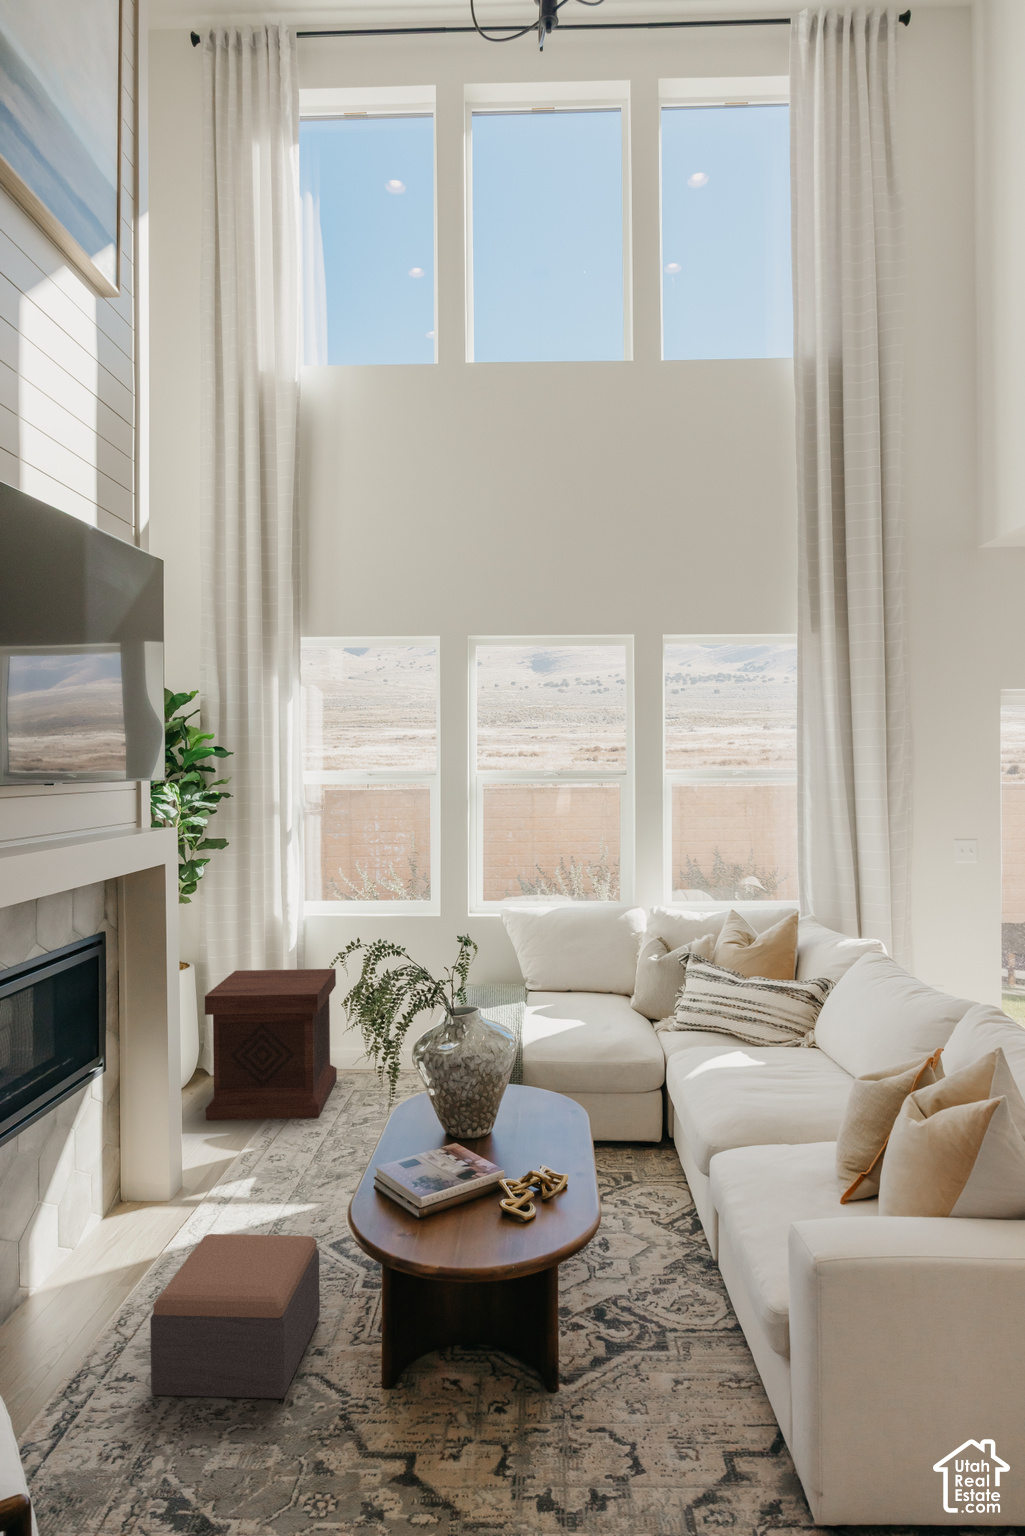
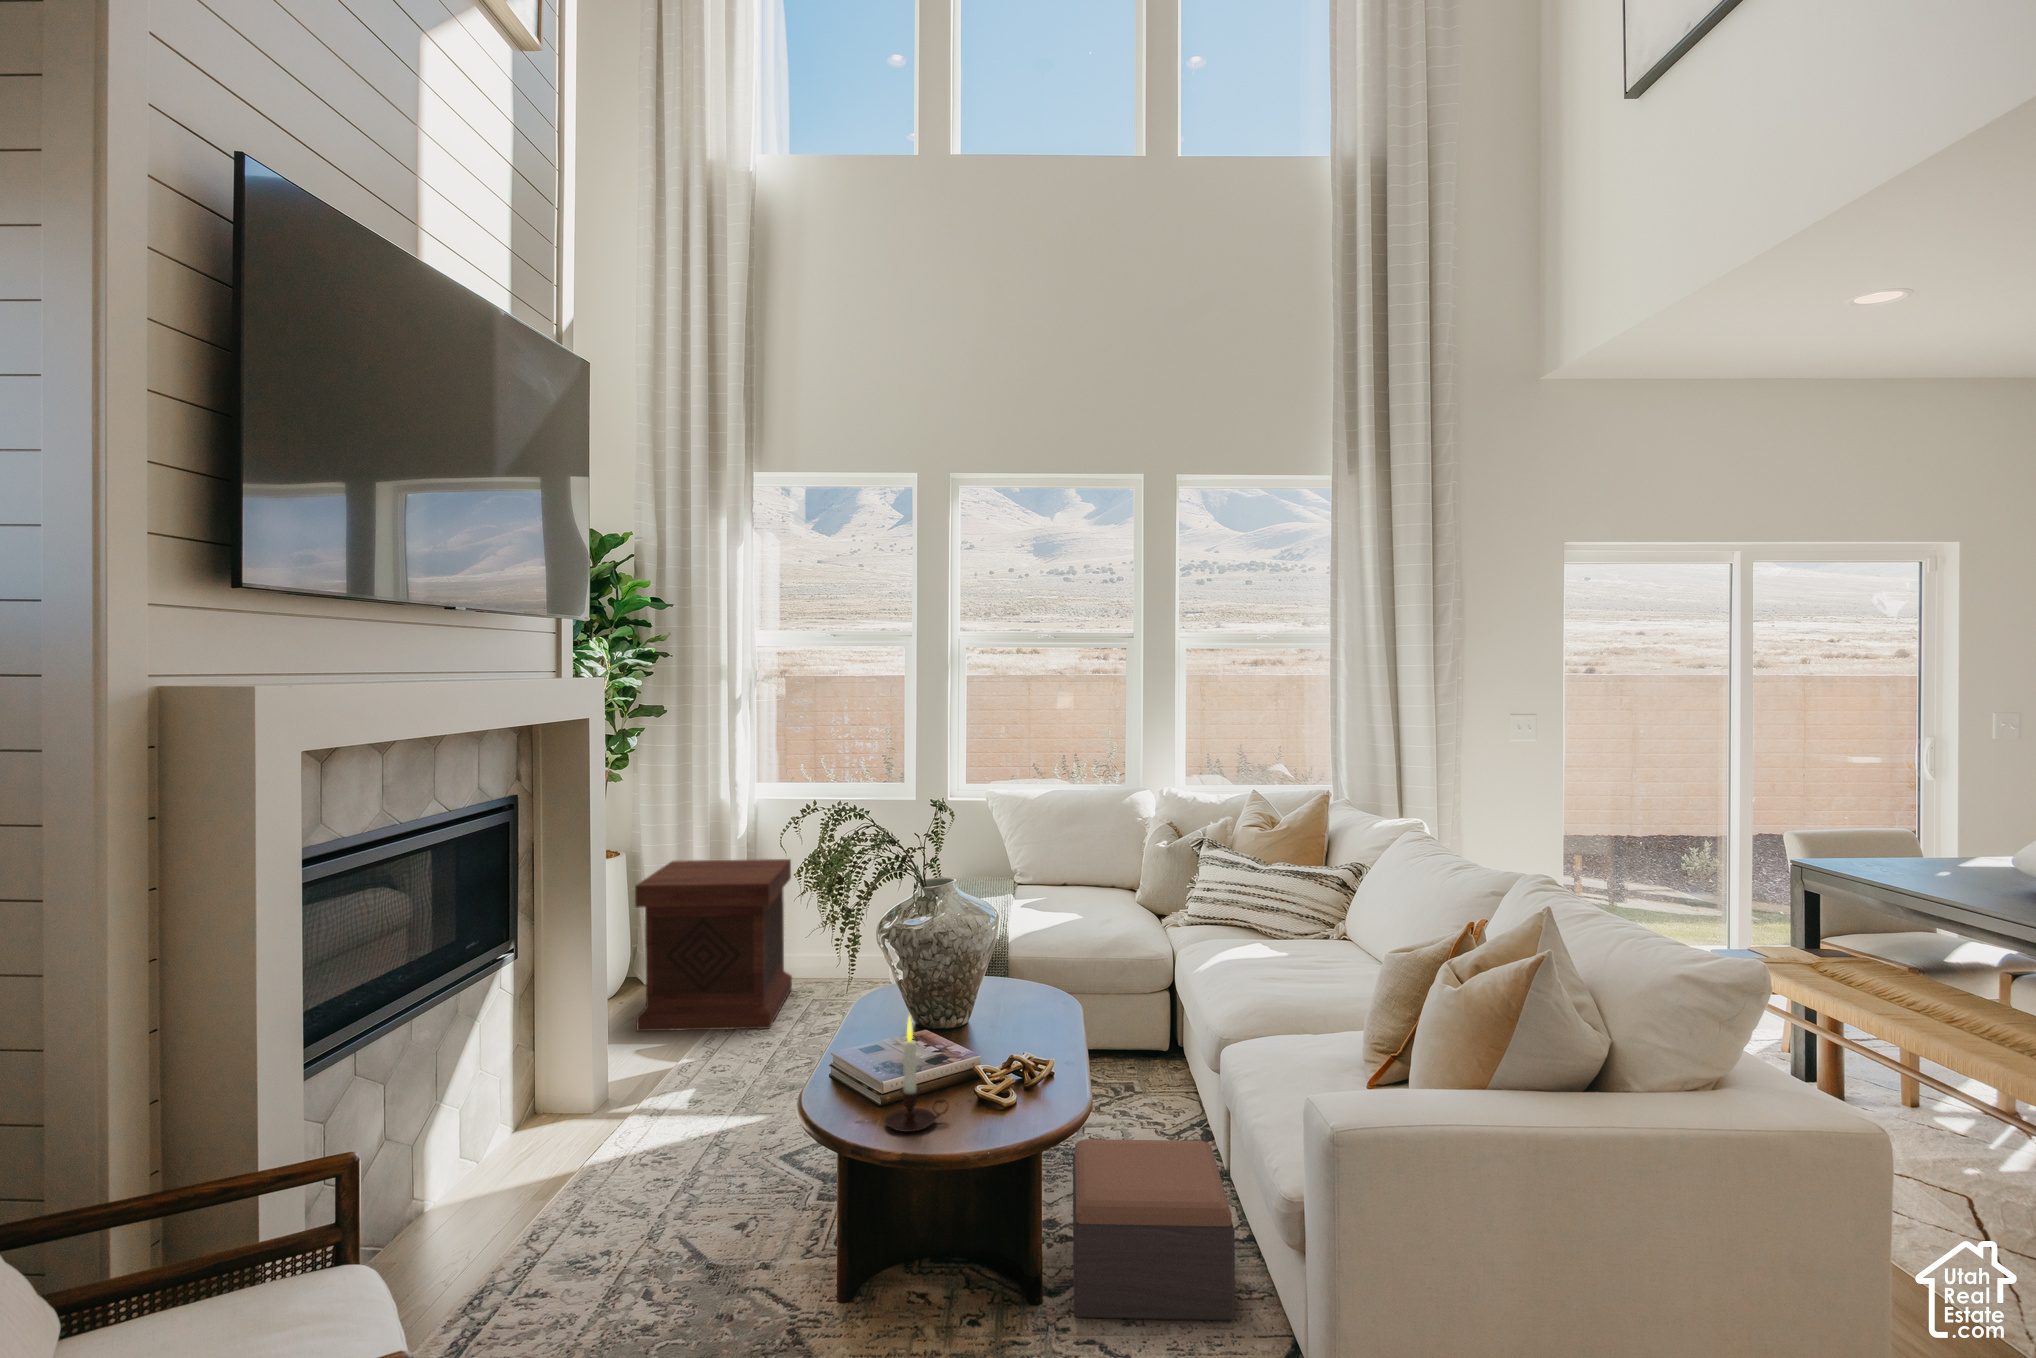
candle: none [423,1143,478,1247] -> present [884,1016,947,1132]
footstool: present [150,1234,320,1399] -> present [1073,1139,1235,1321]

